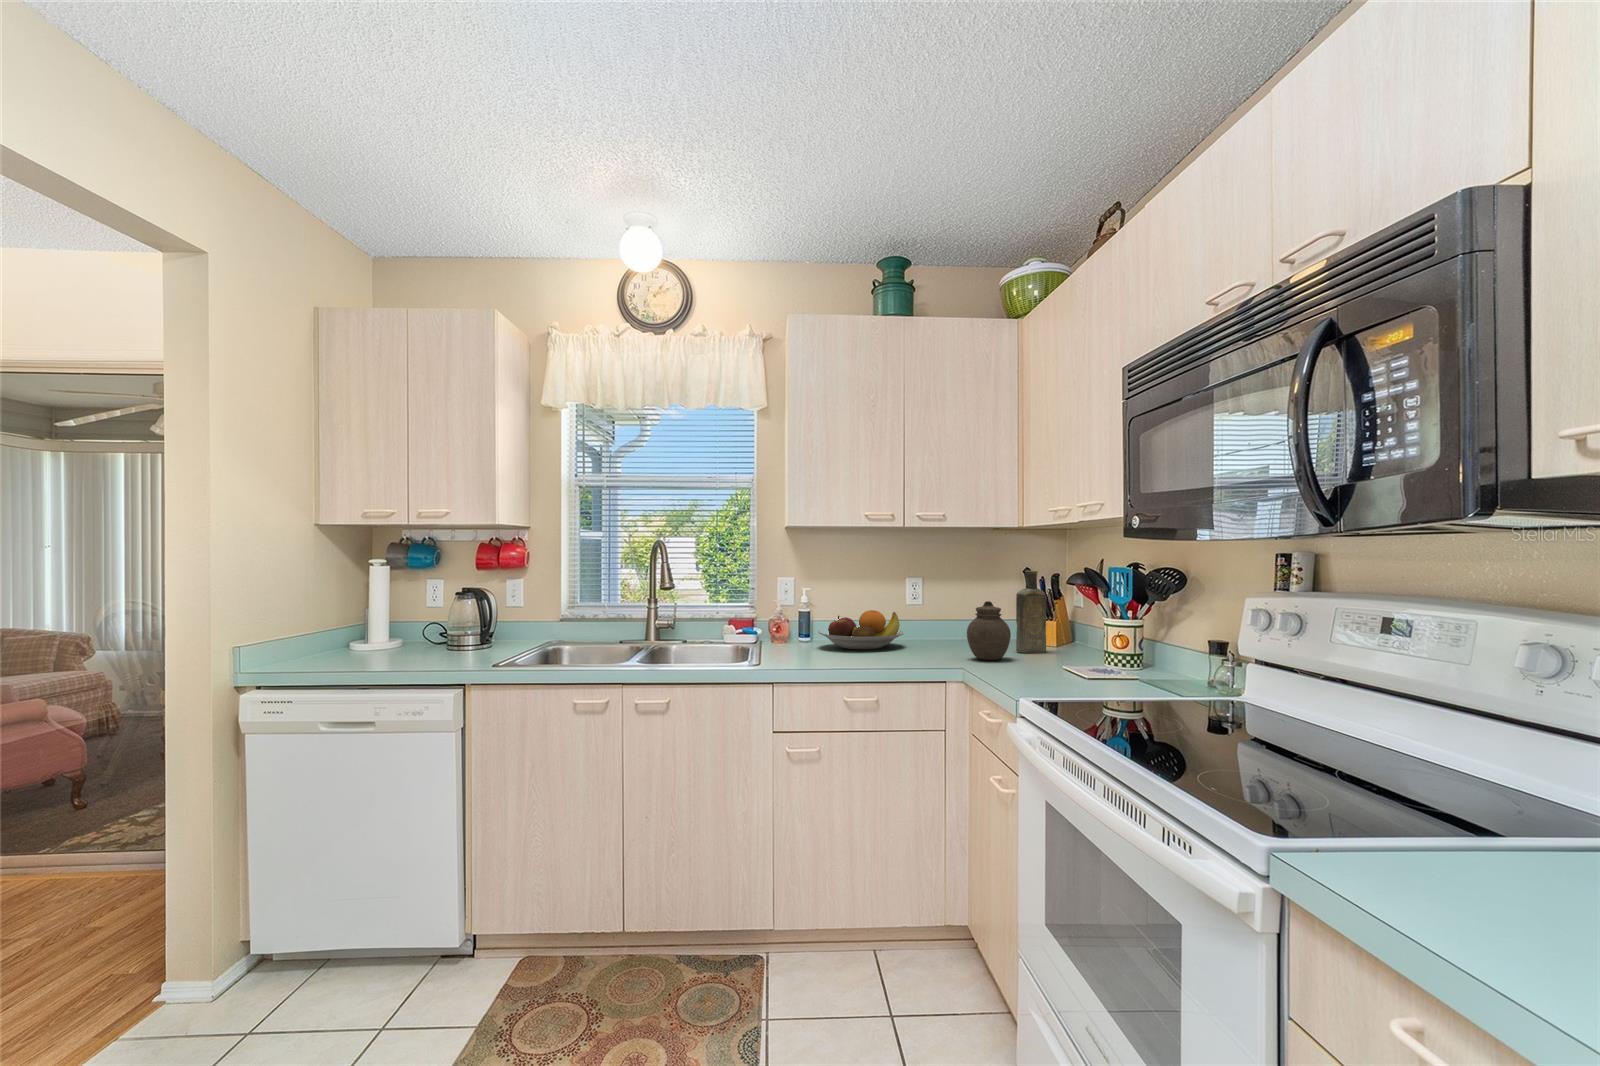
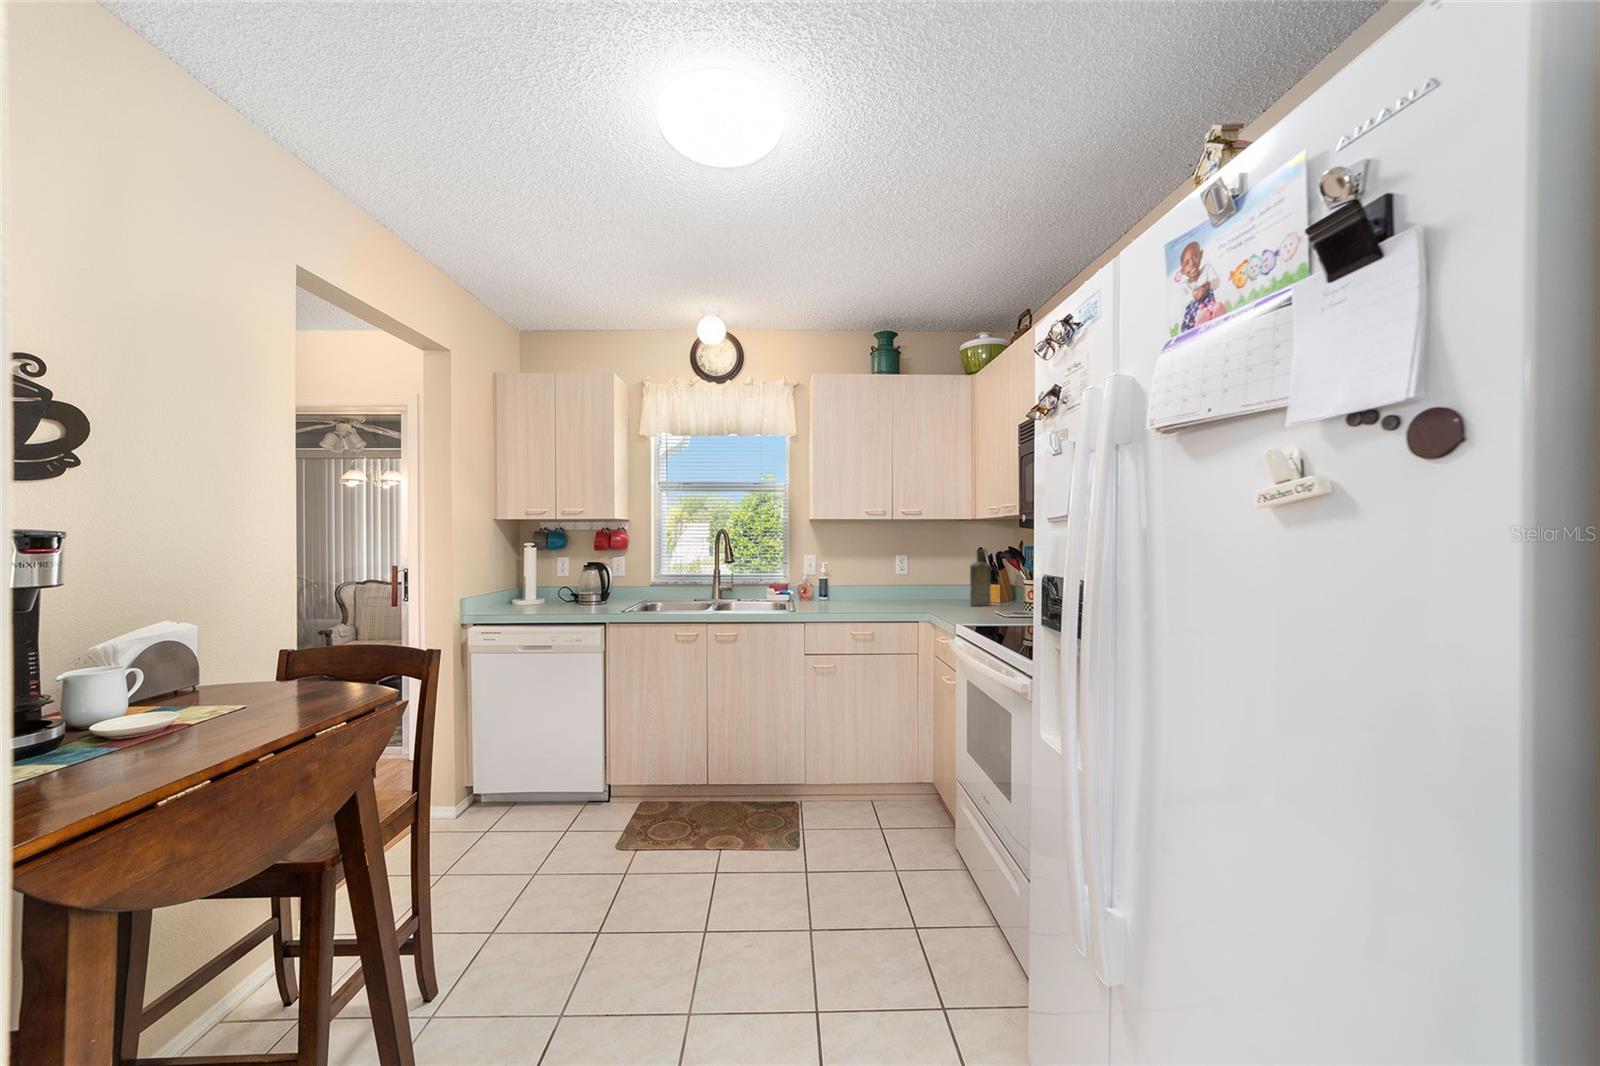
jar: present [967,601,1011,660] -> none [935,570,964,610]
fruit bowl: present [818,610,904,650] -> none [833,578,894,605]

